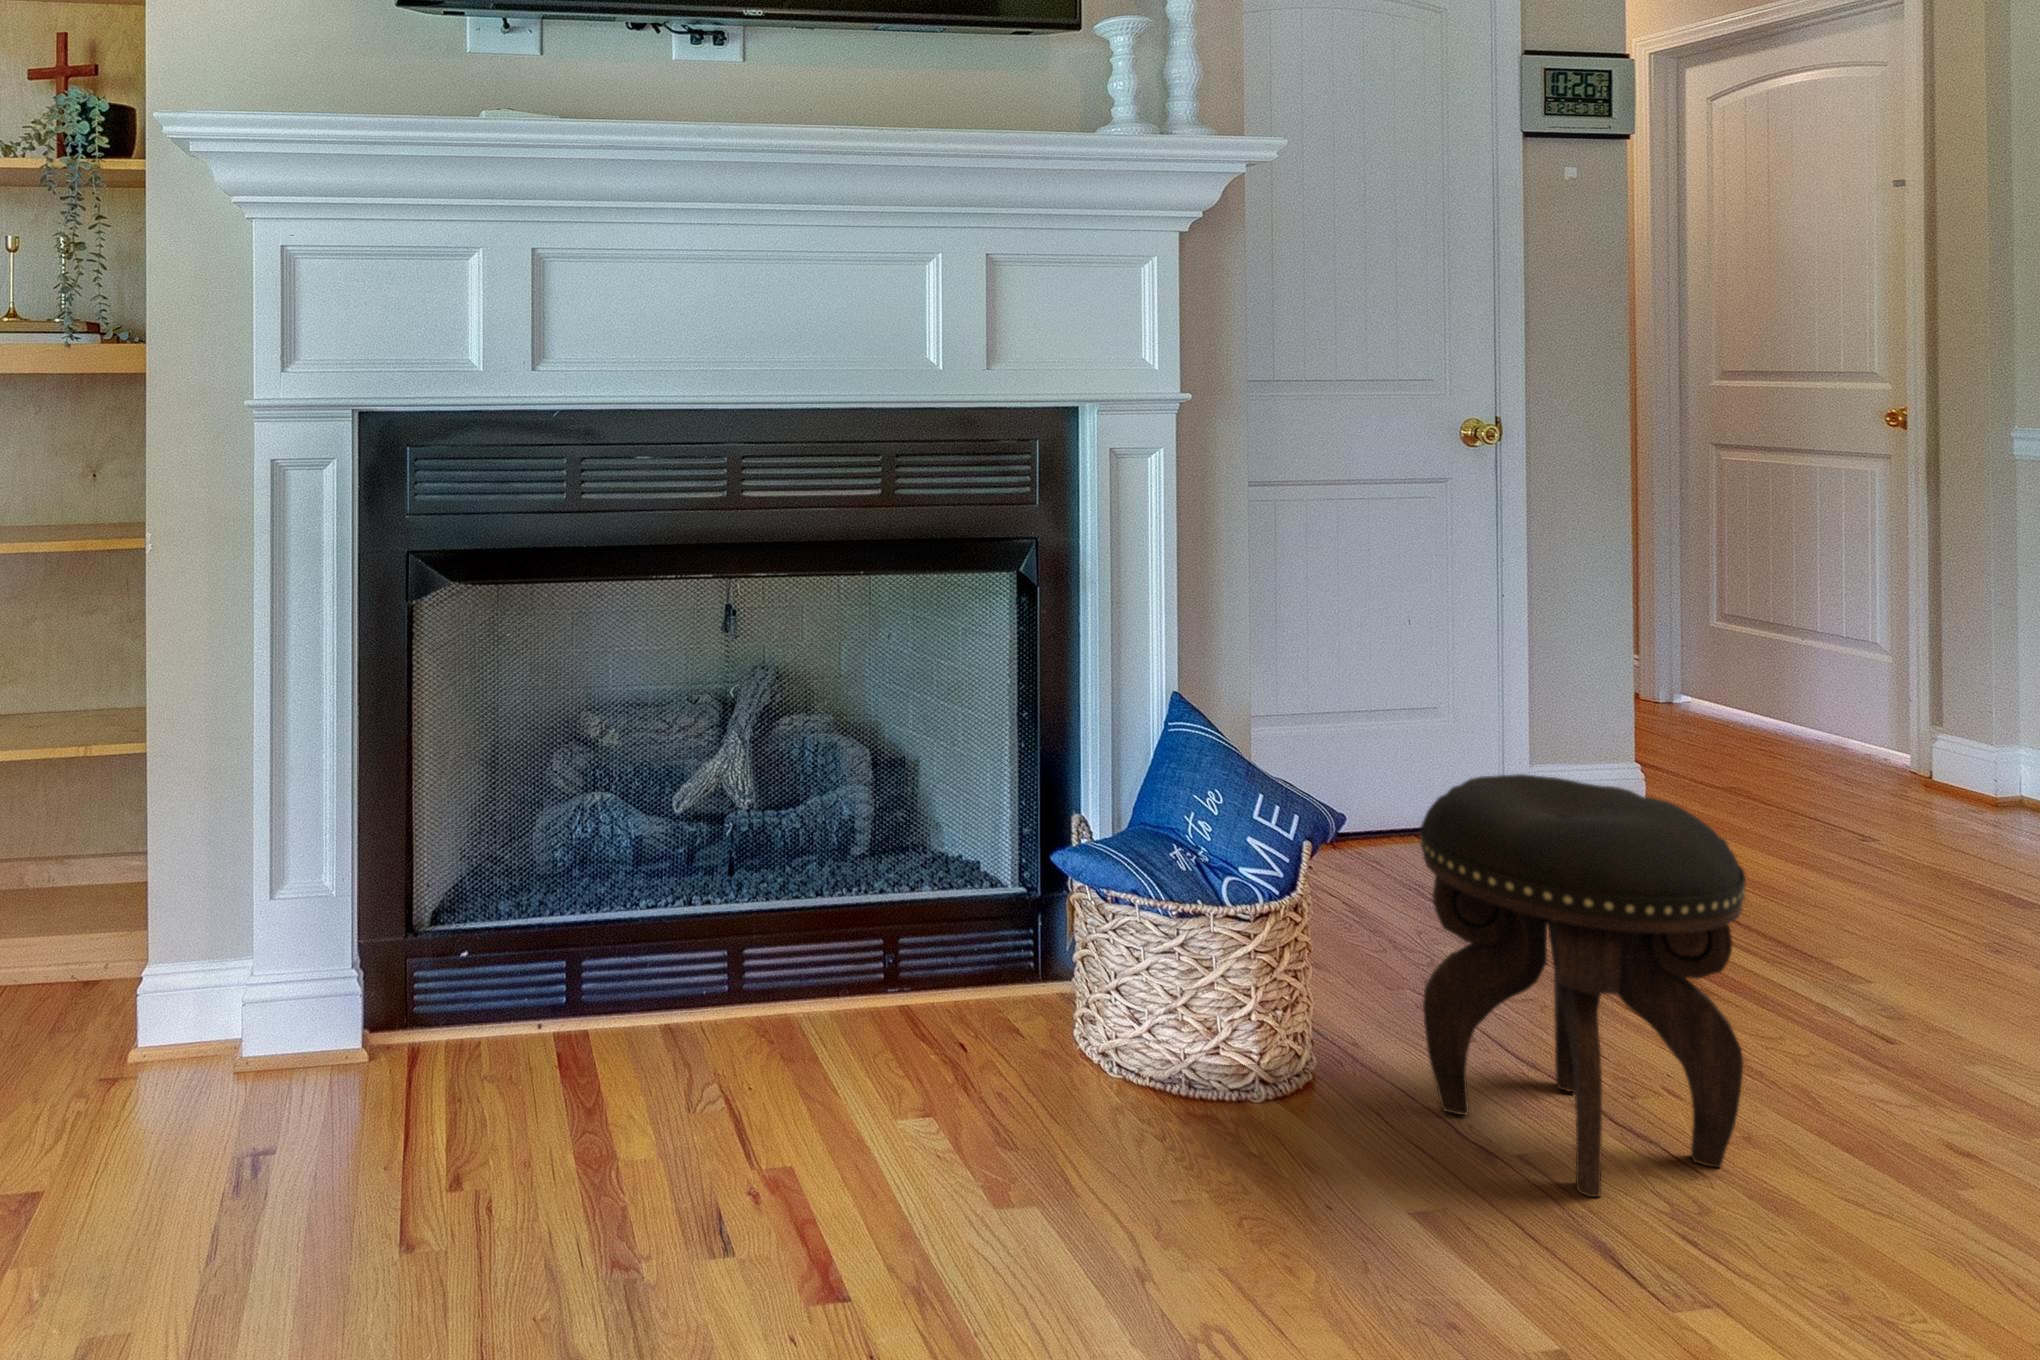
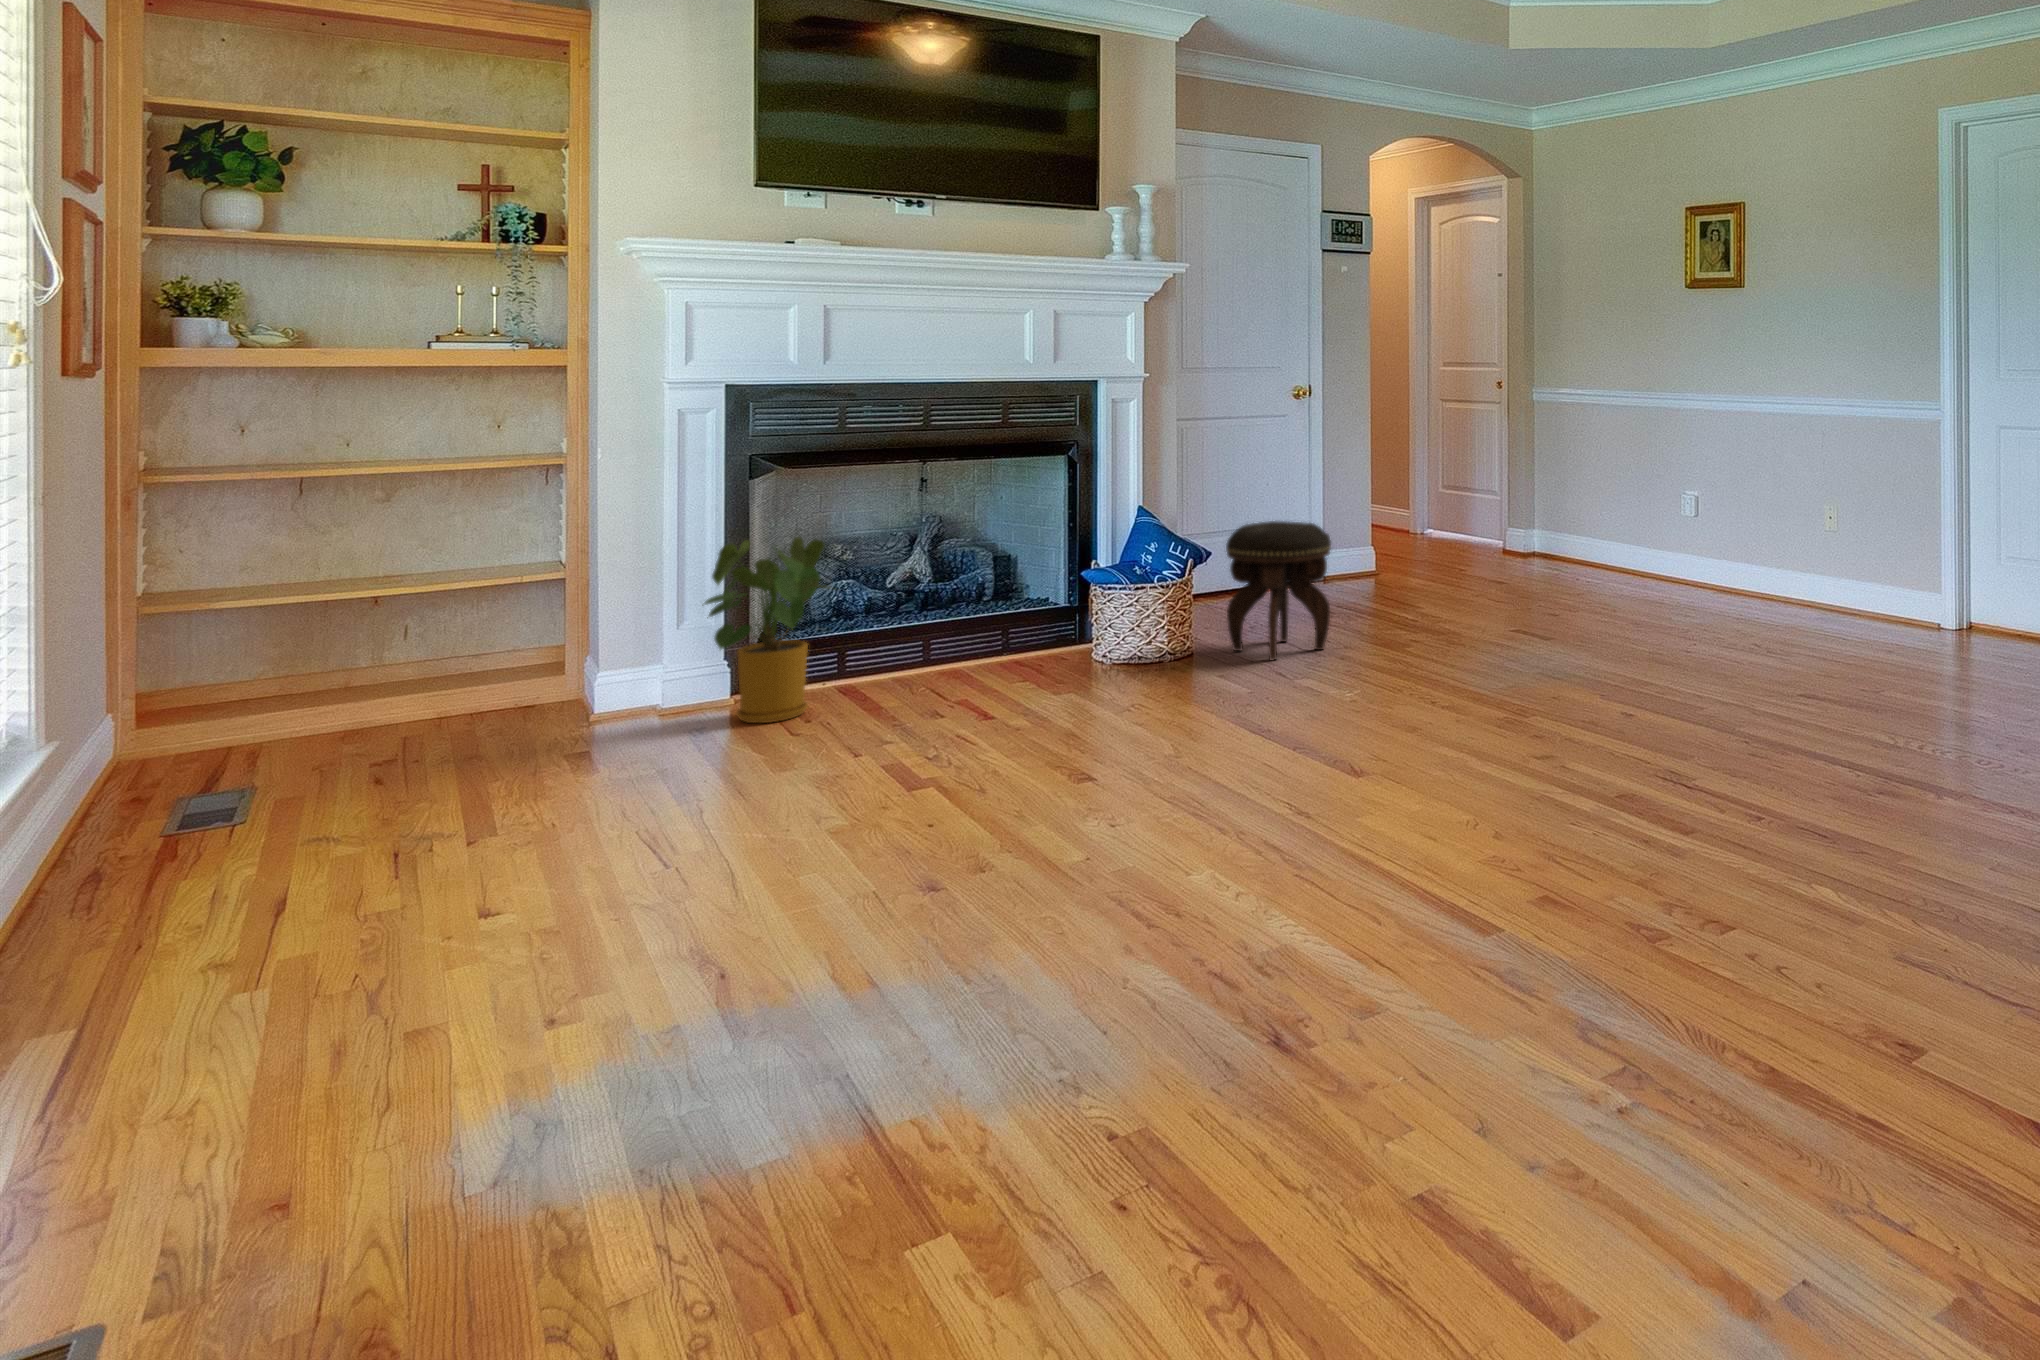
house plant: none [228,736,534,1194] -> present [705,537,830,723]

